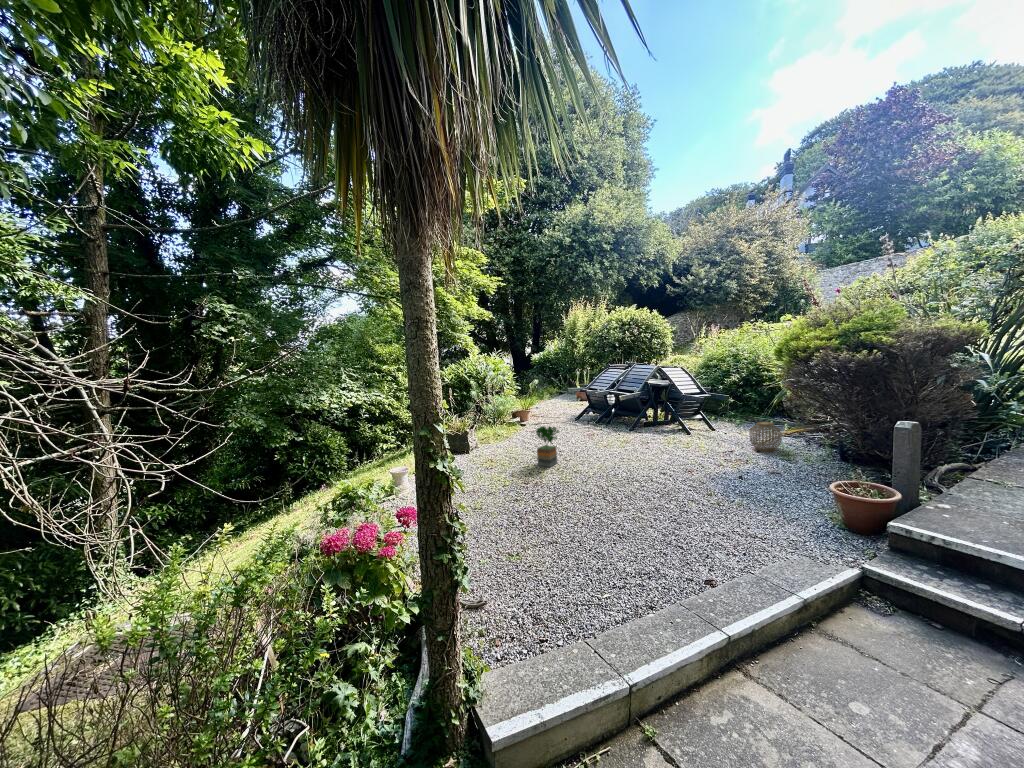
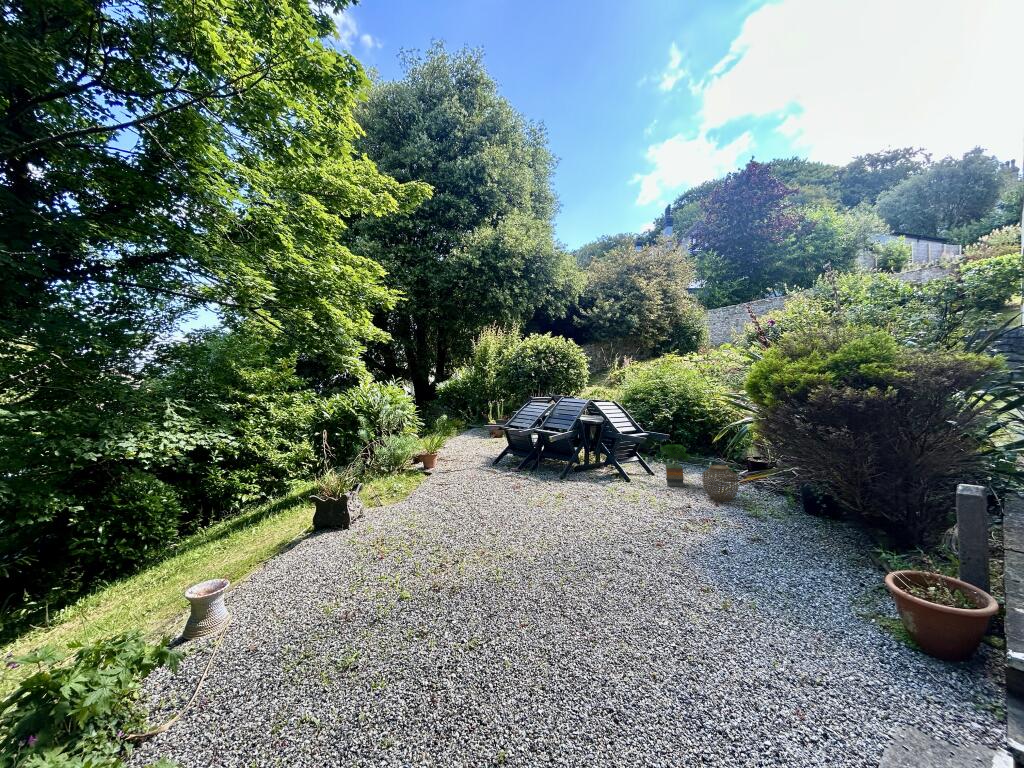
potted tree: present [536,426,559,467] -> present [660,444,689,487]

